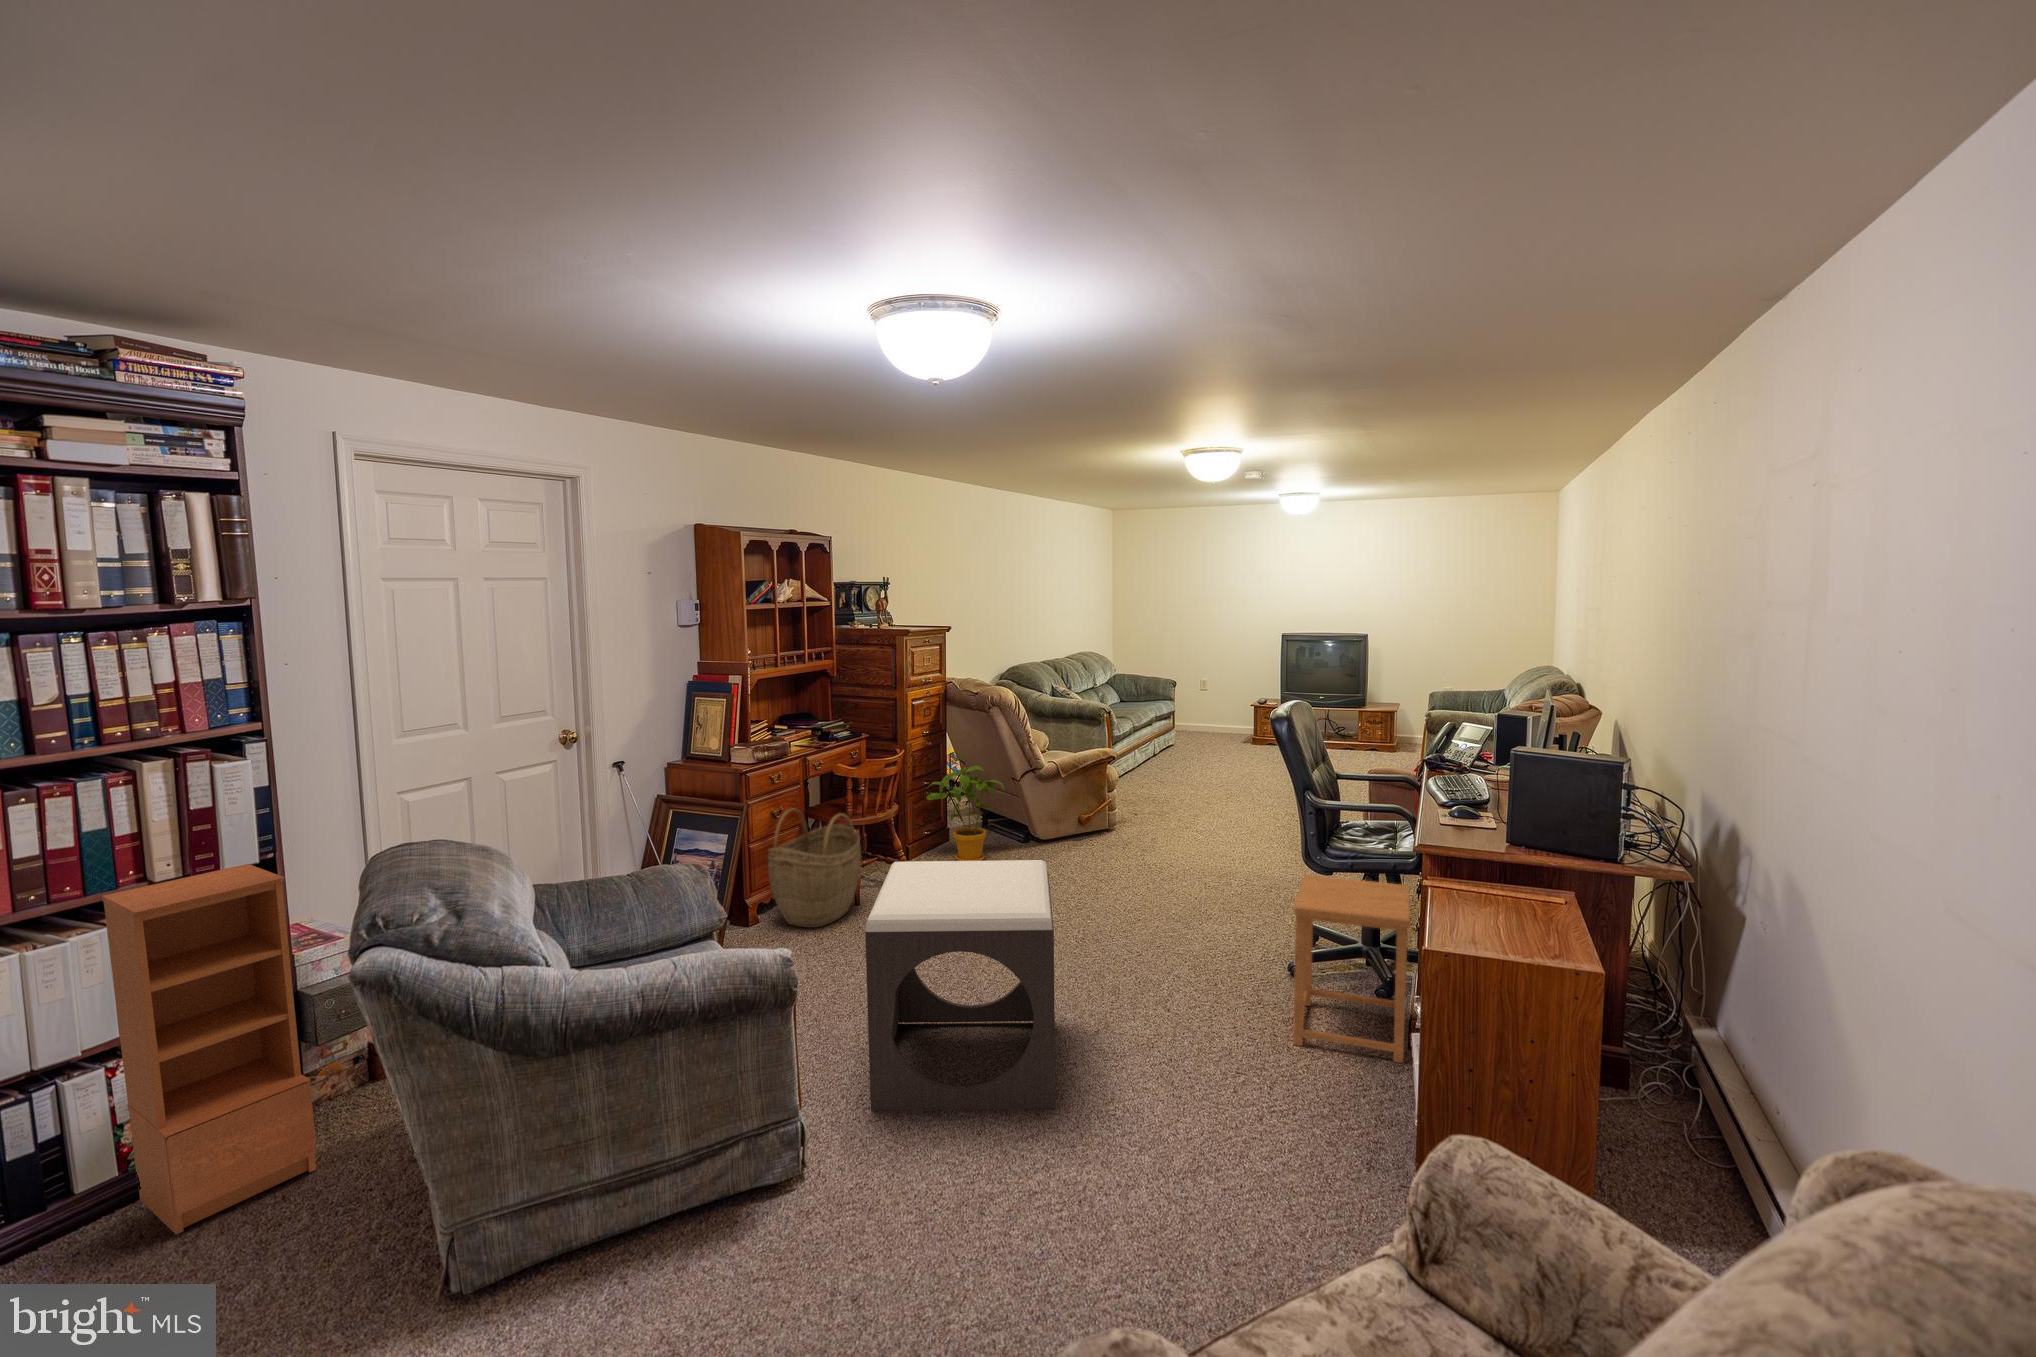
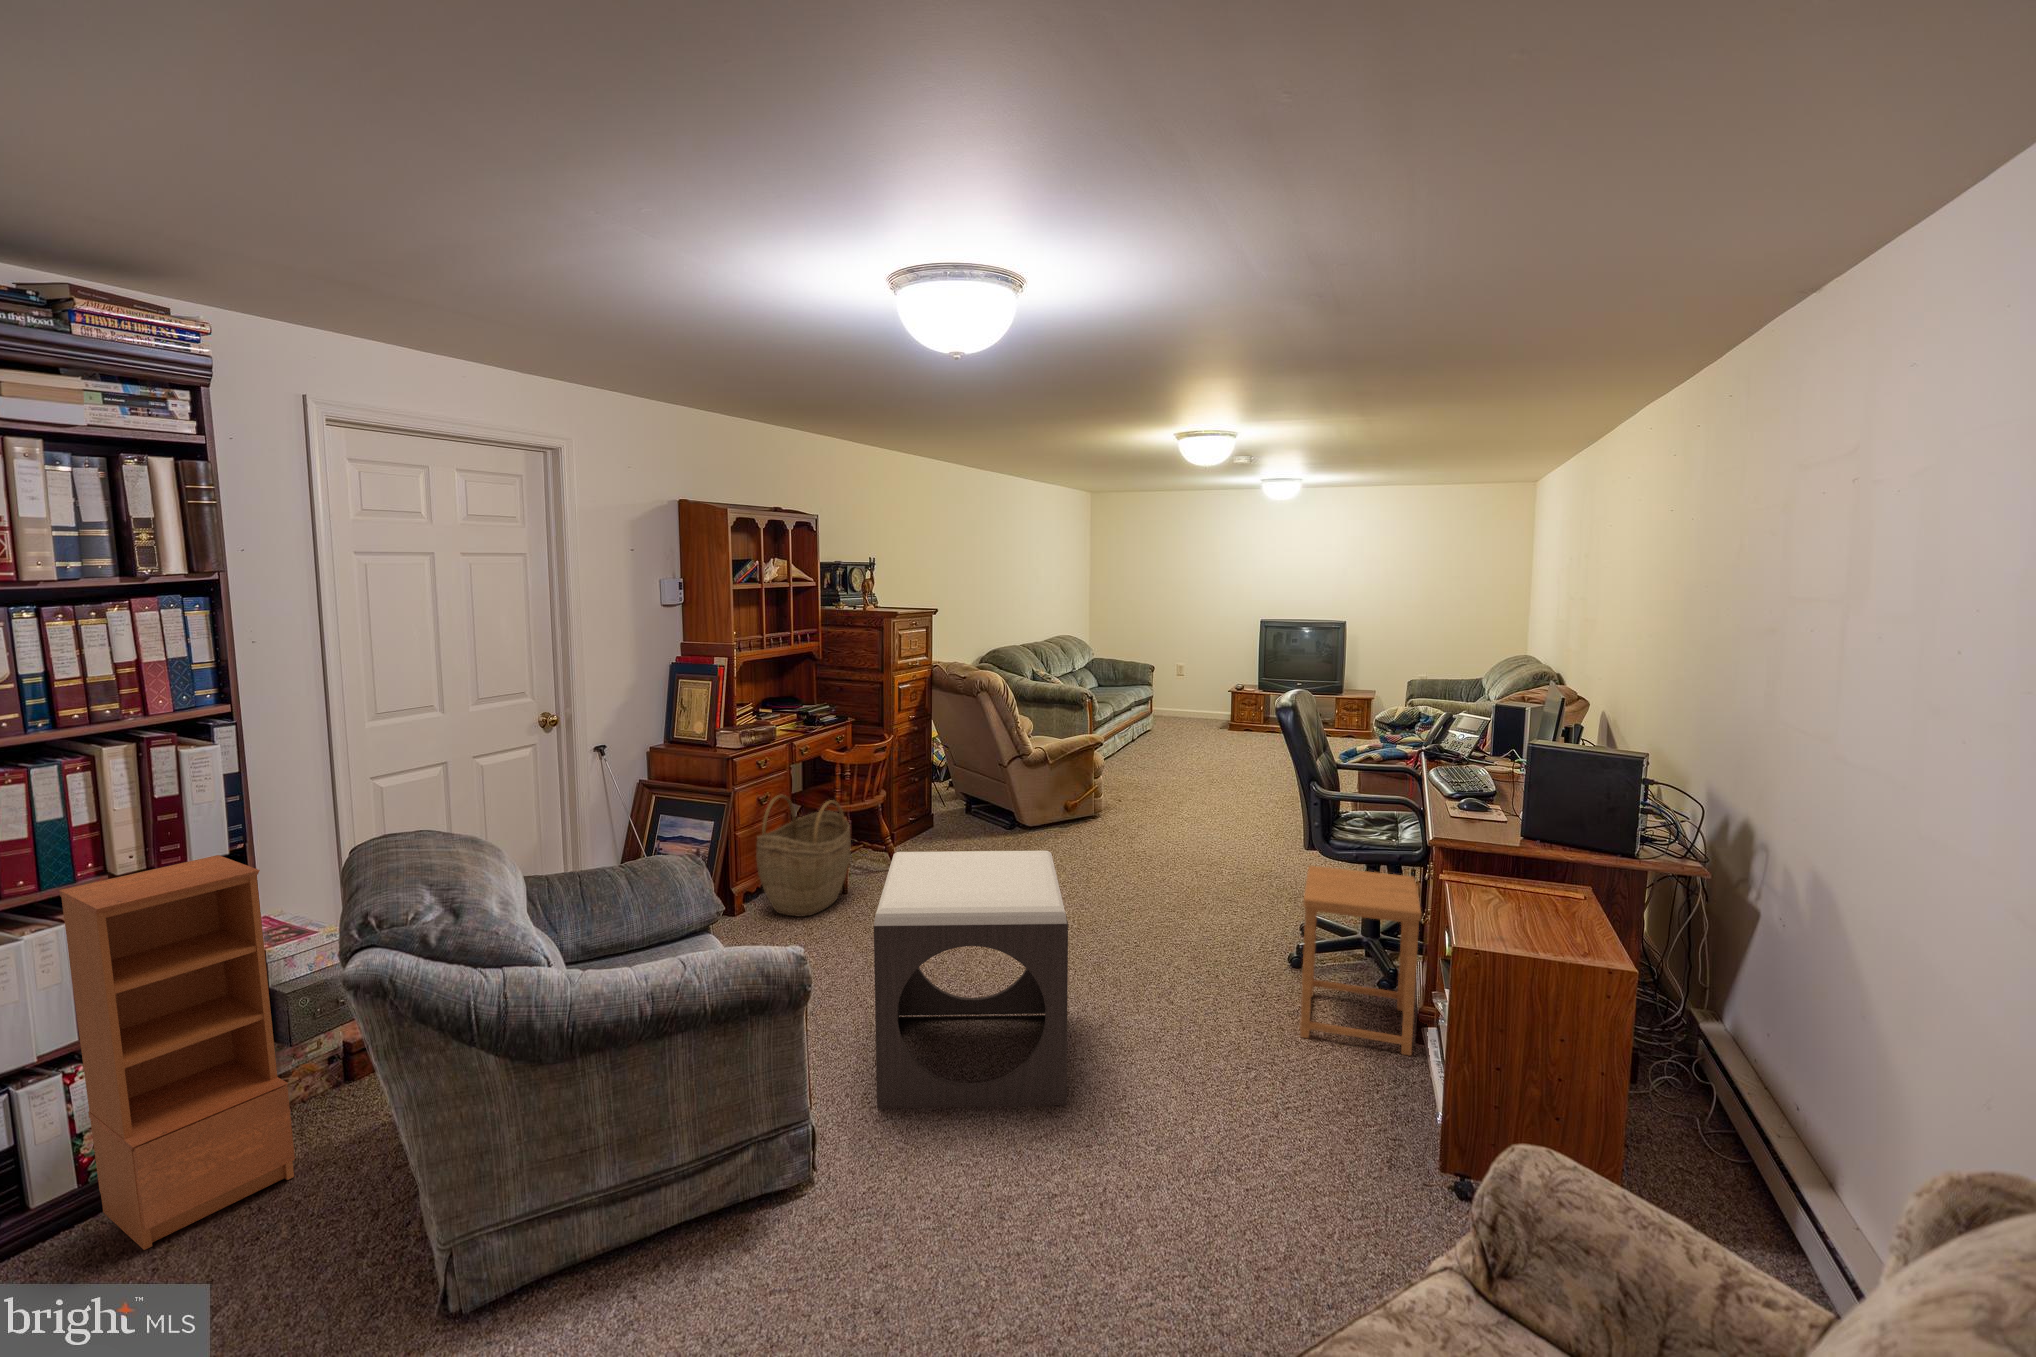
house plant: present [926,766,1005,861] -> none [912,752,993,850]

